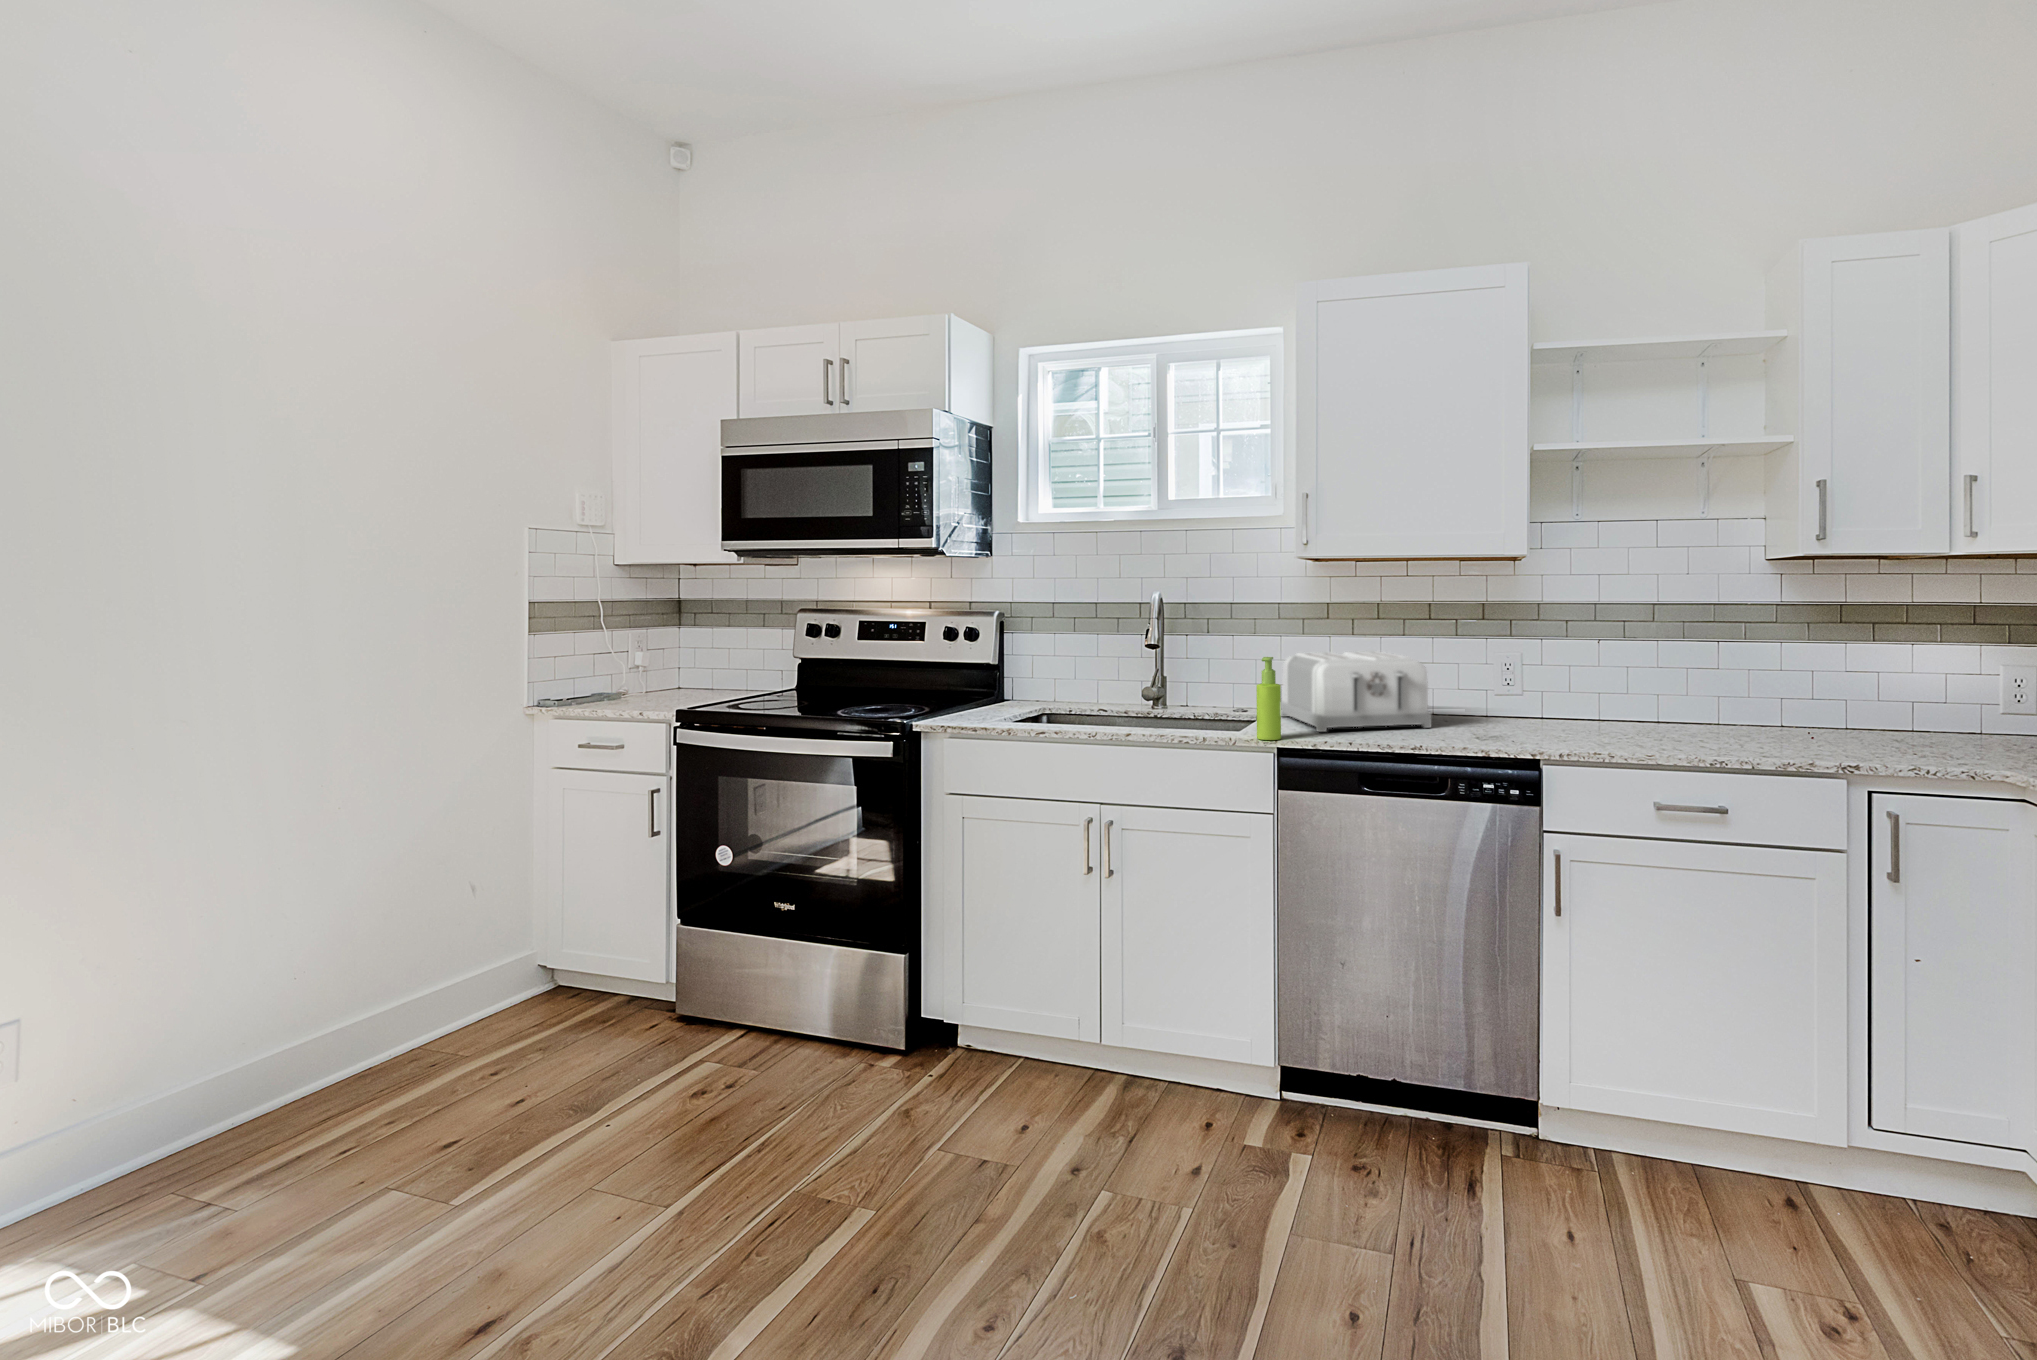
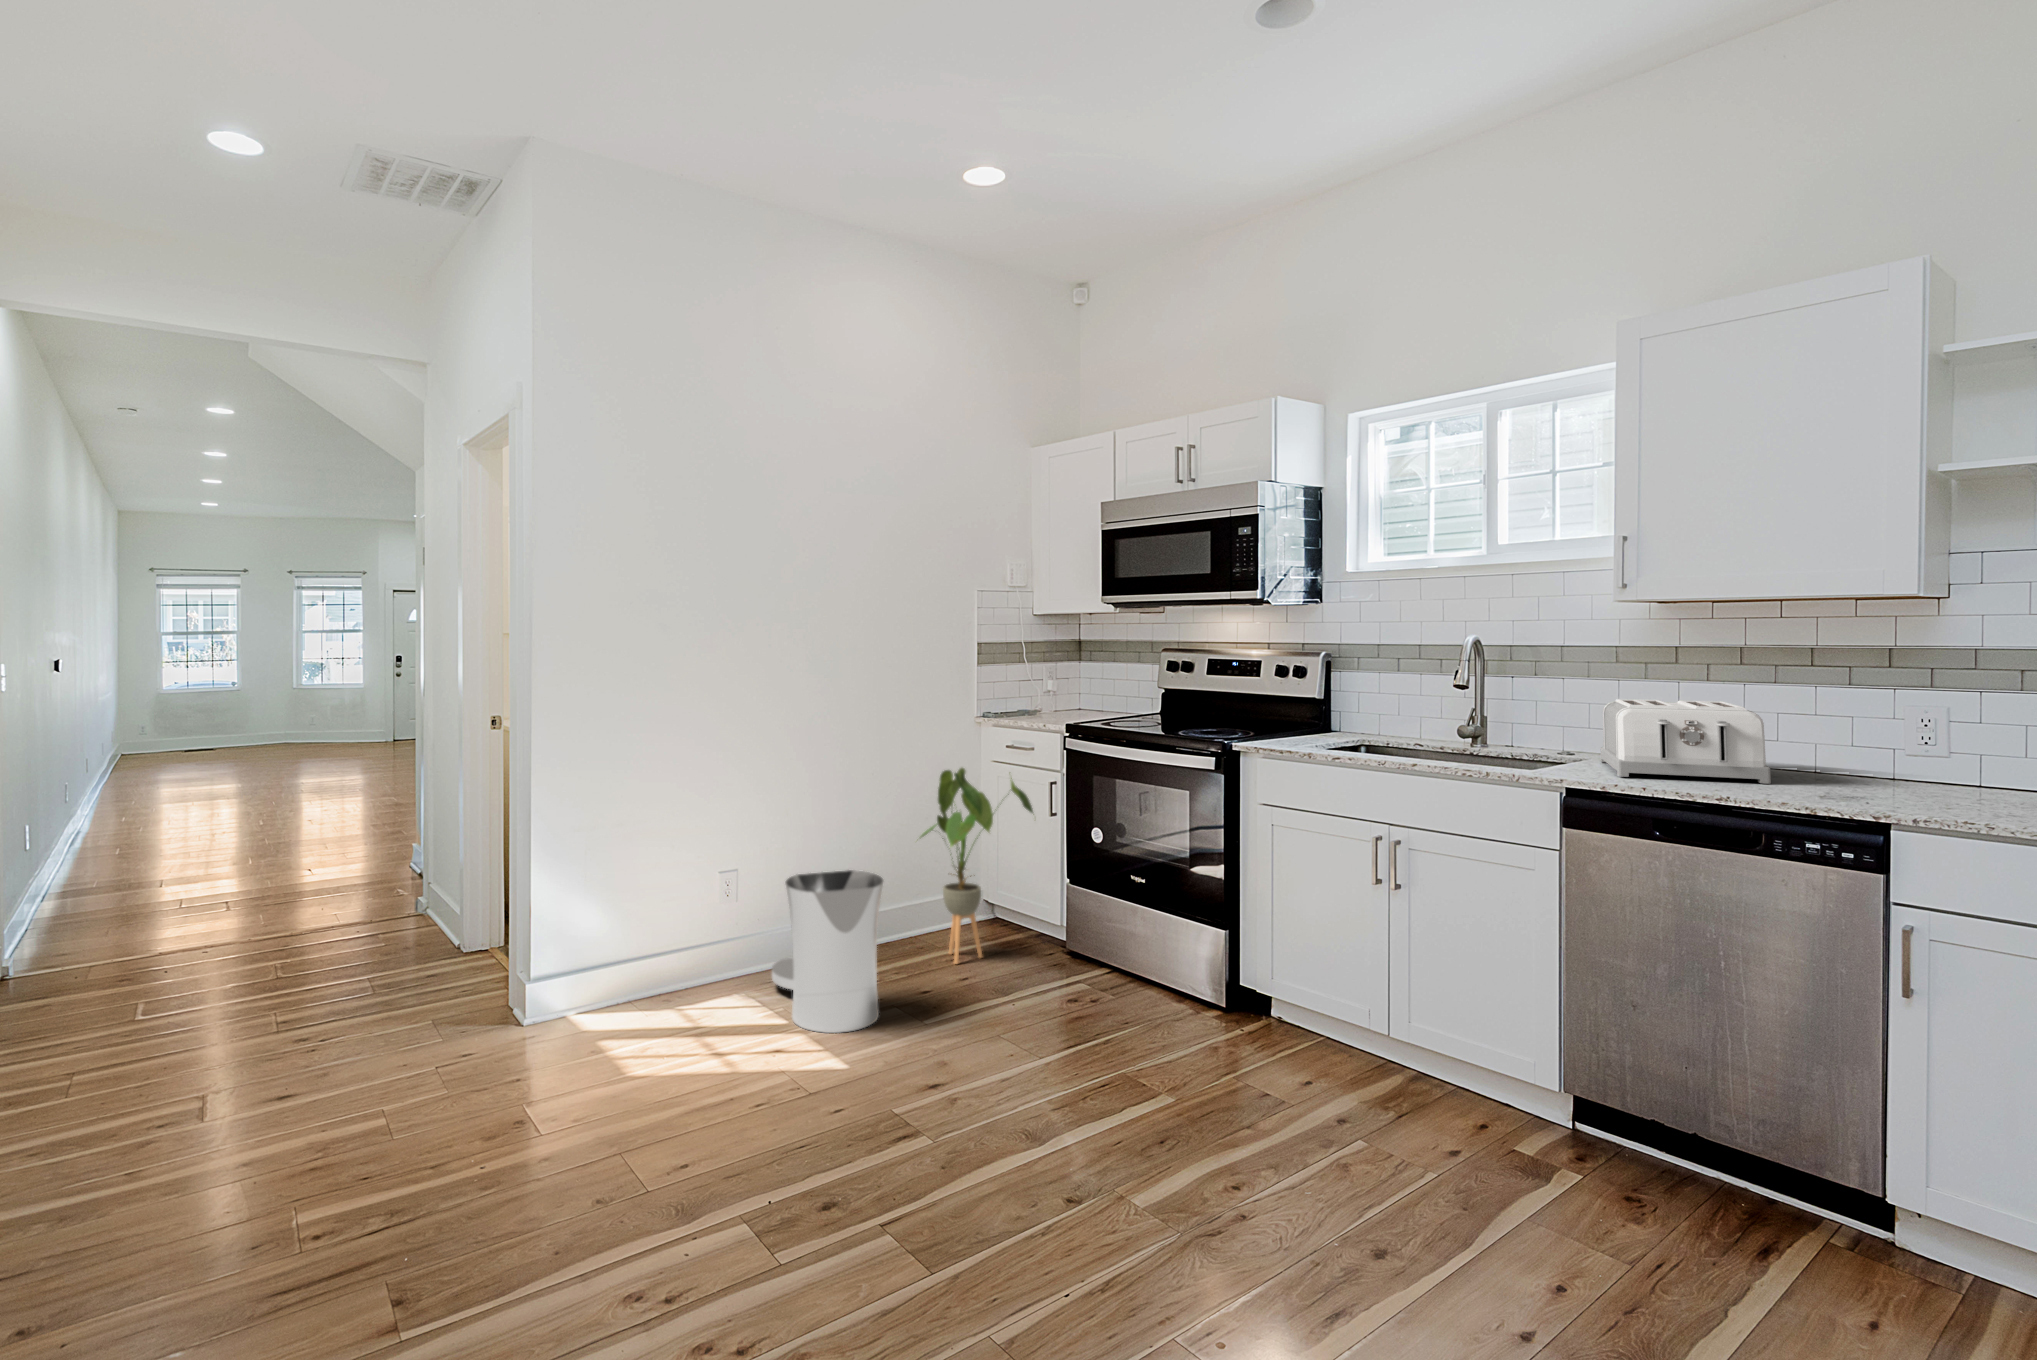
soap dispenser: present [1257,657,1281,740] -> none [1539,699,1567,778]
house plant: none [428,787,630,1077] -> present [921,768,1033,964]
trash can: none [130,985,380,1294] -> present [772,870,883,1033]

